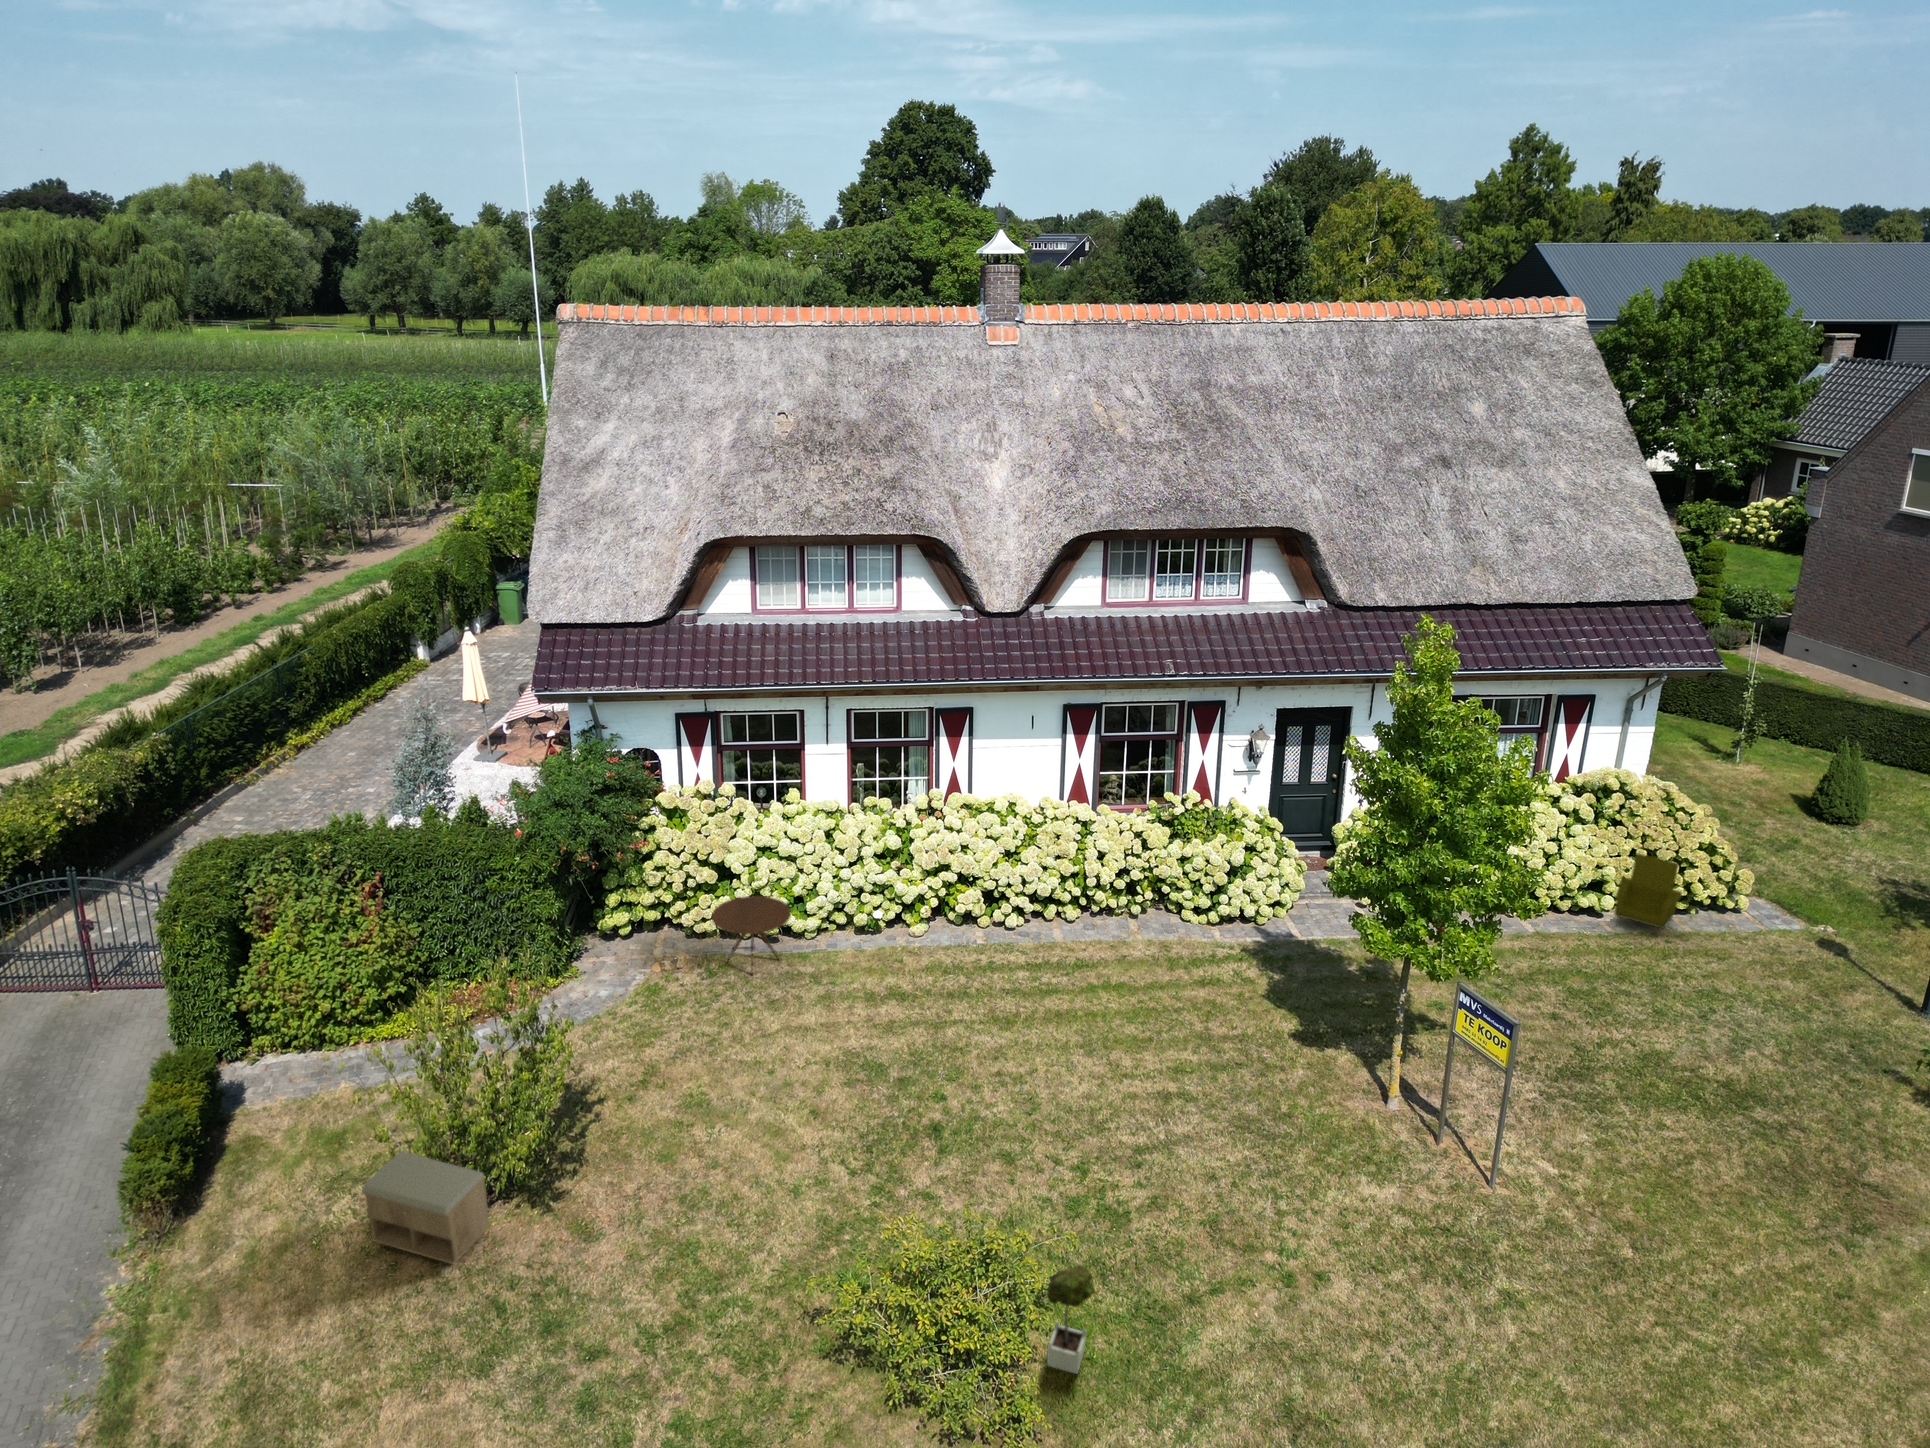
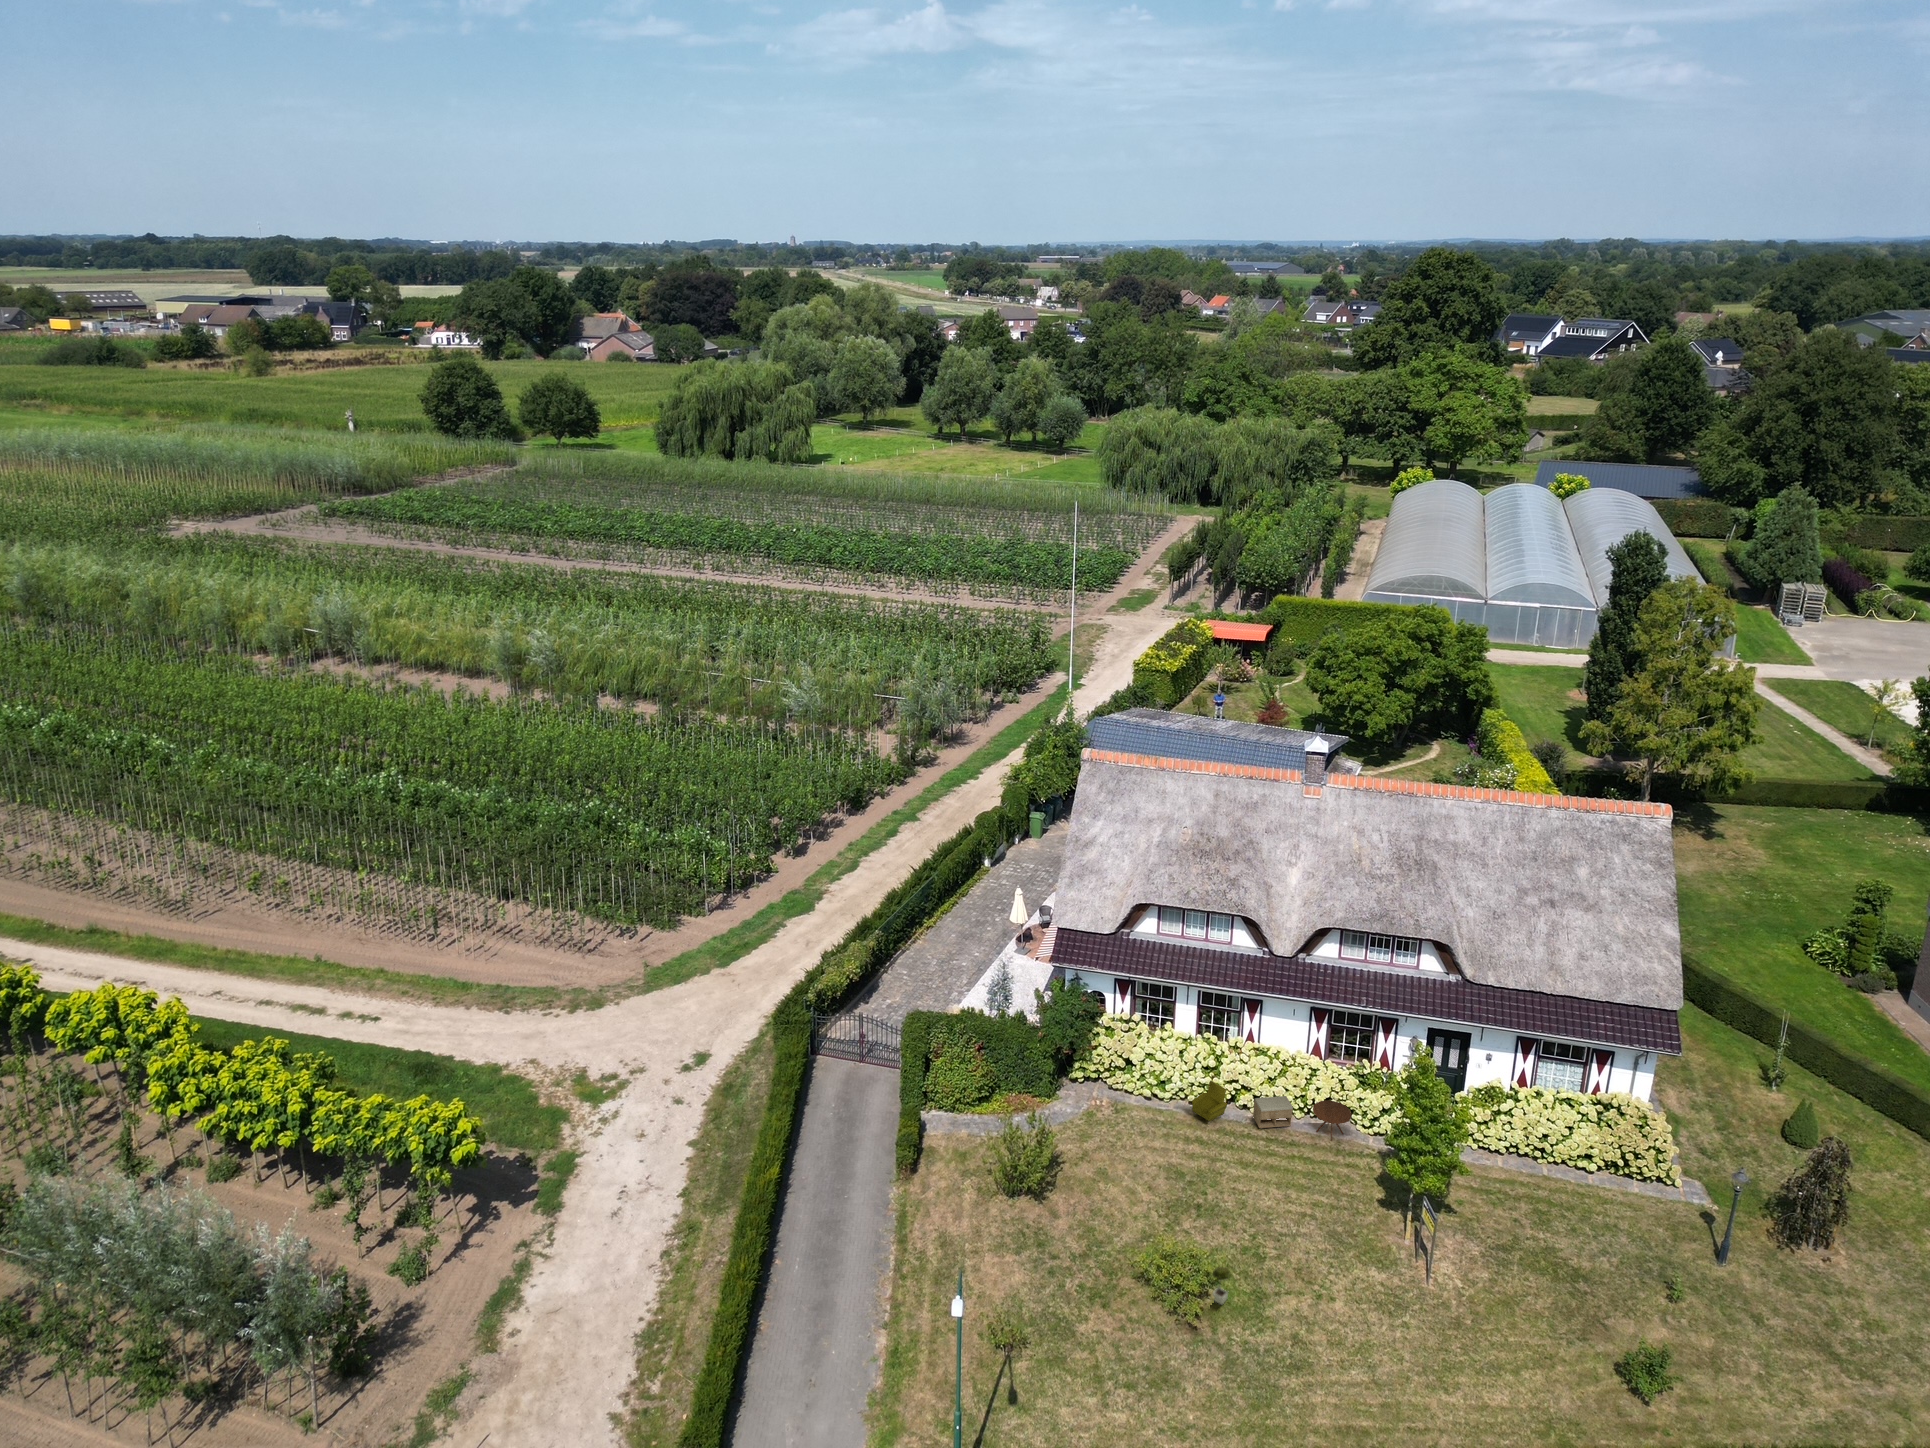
armchair: present [1615,854,1682,934] -> present [1192,1081,1227,1122]
round table: present [712,896,791,963] -> present [1313,1100,1352,1141]
storage bench: present [362,1152,490,1265] -> present [1253,1096,1293,1129]

